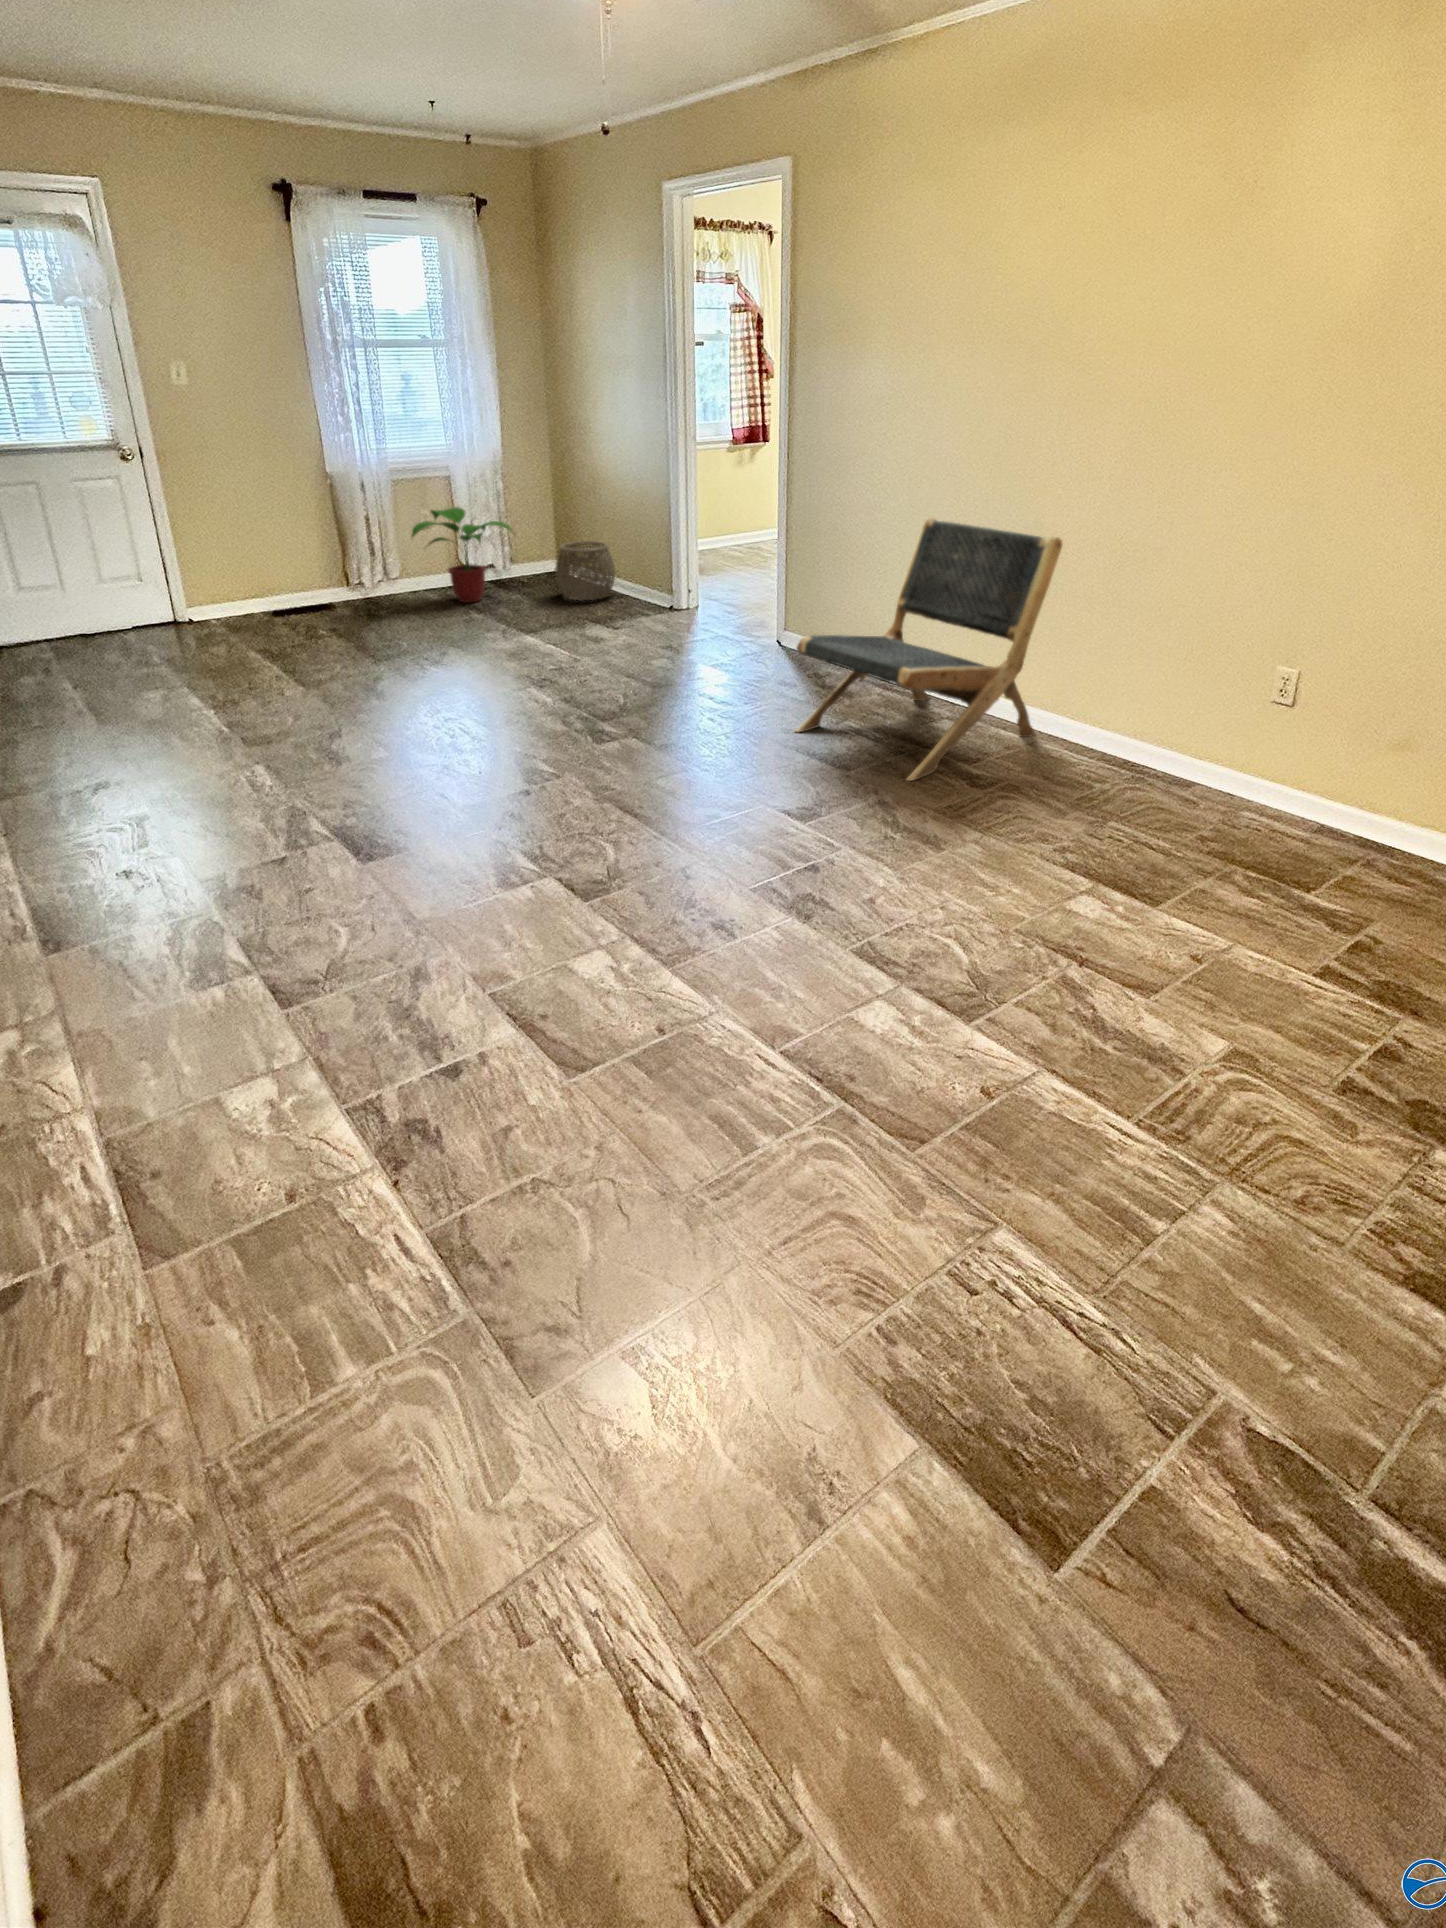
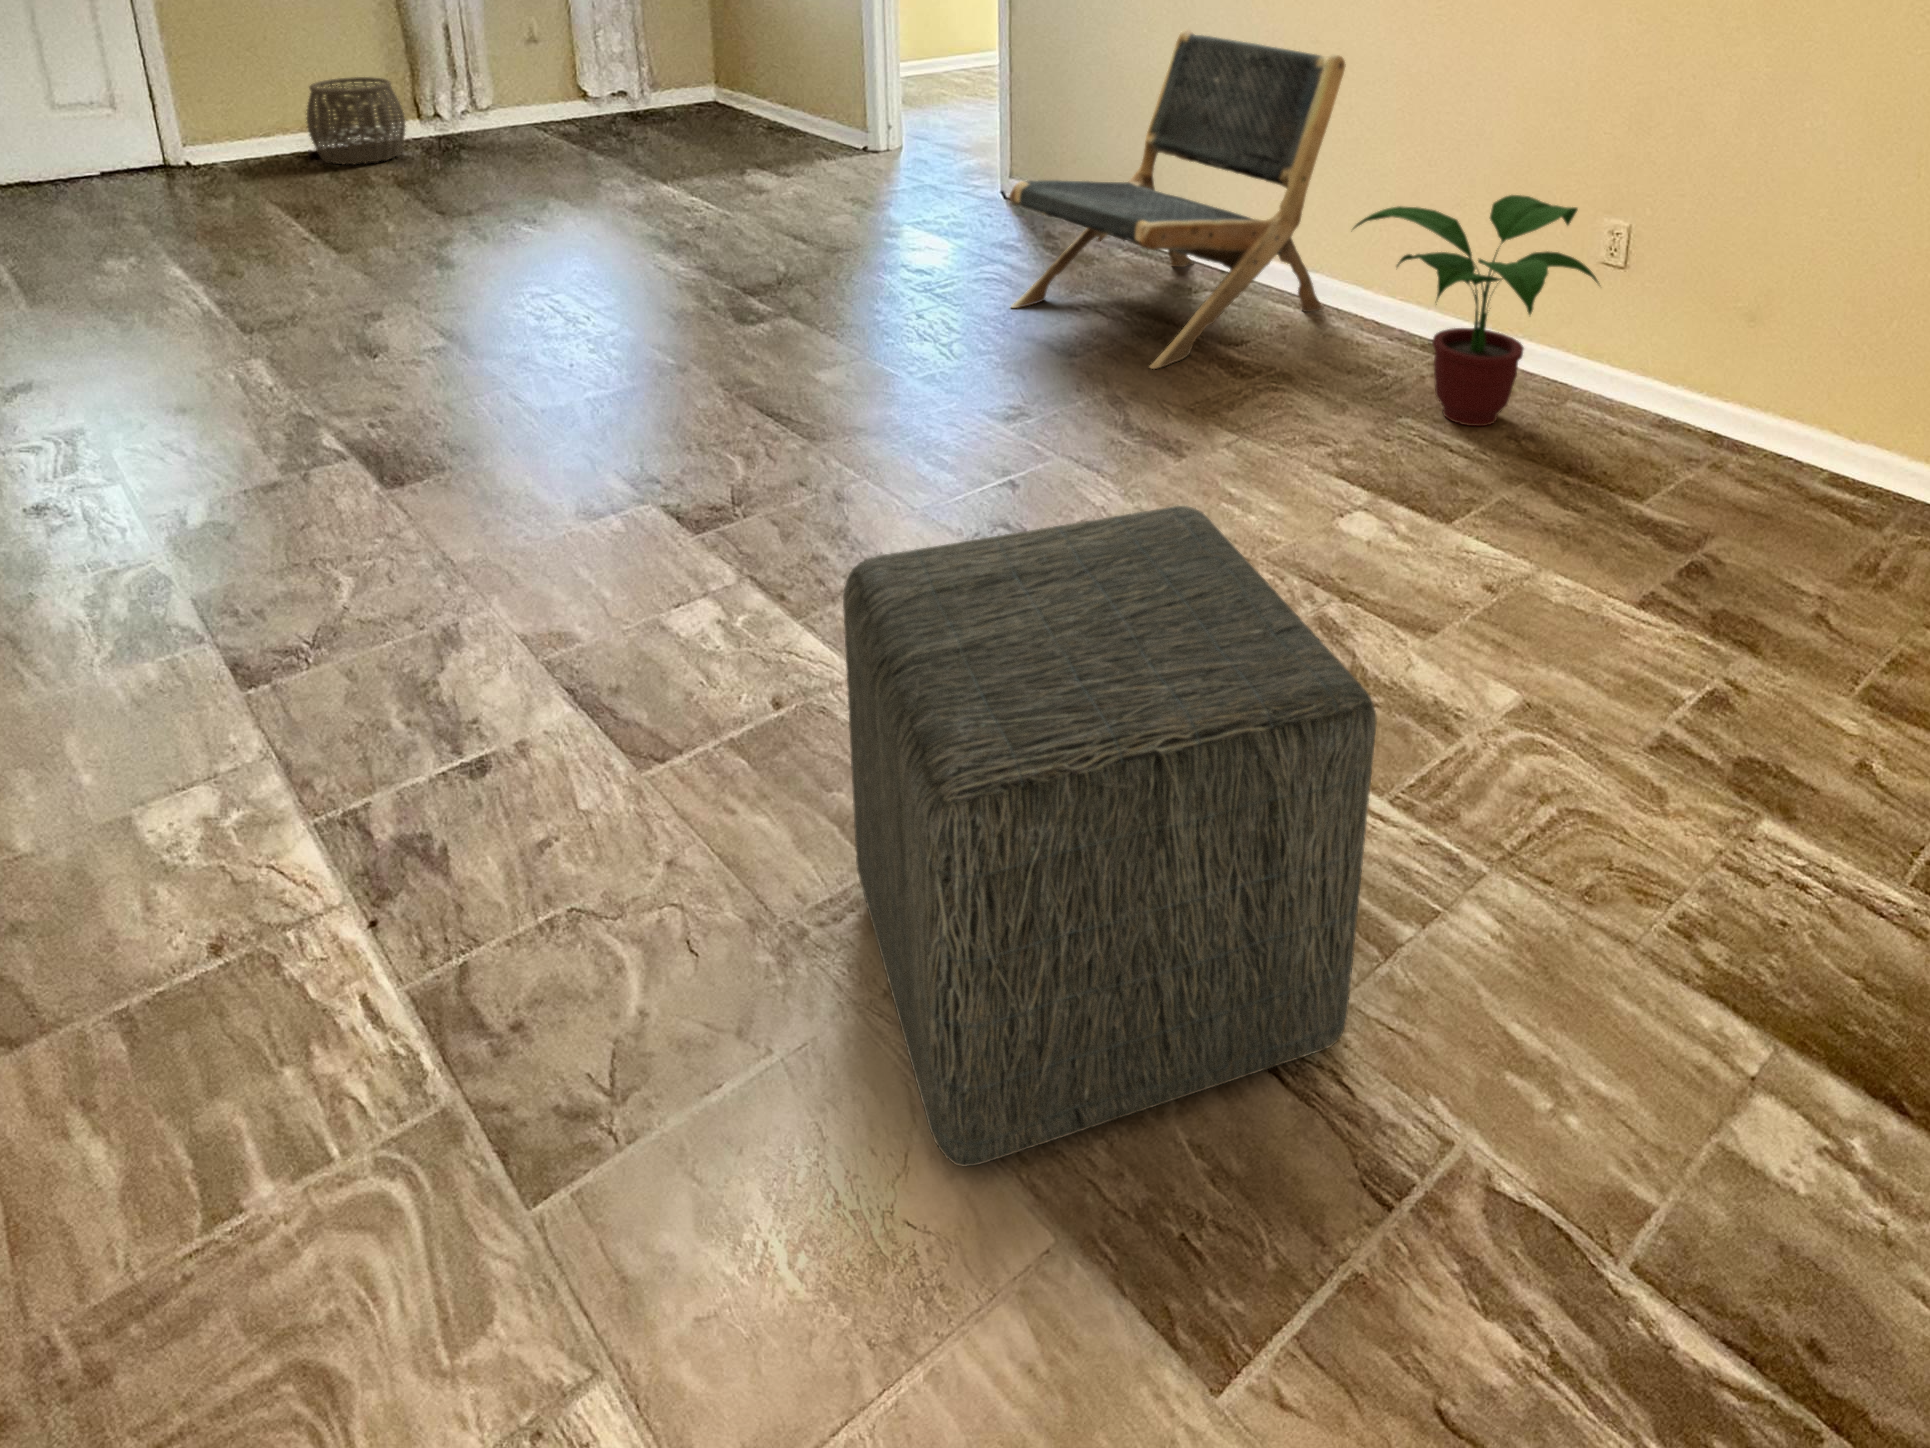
potted plant: present [412,507,512,602] -> present [1353,195,1598,426]
woven basket: present [556,541,615,600] -> present [306,77,406,165]
ottoman: none [739,898,1170,1386] -> present [843,506,1377,1166]

